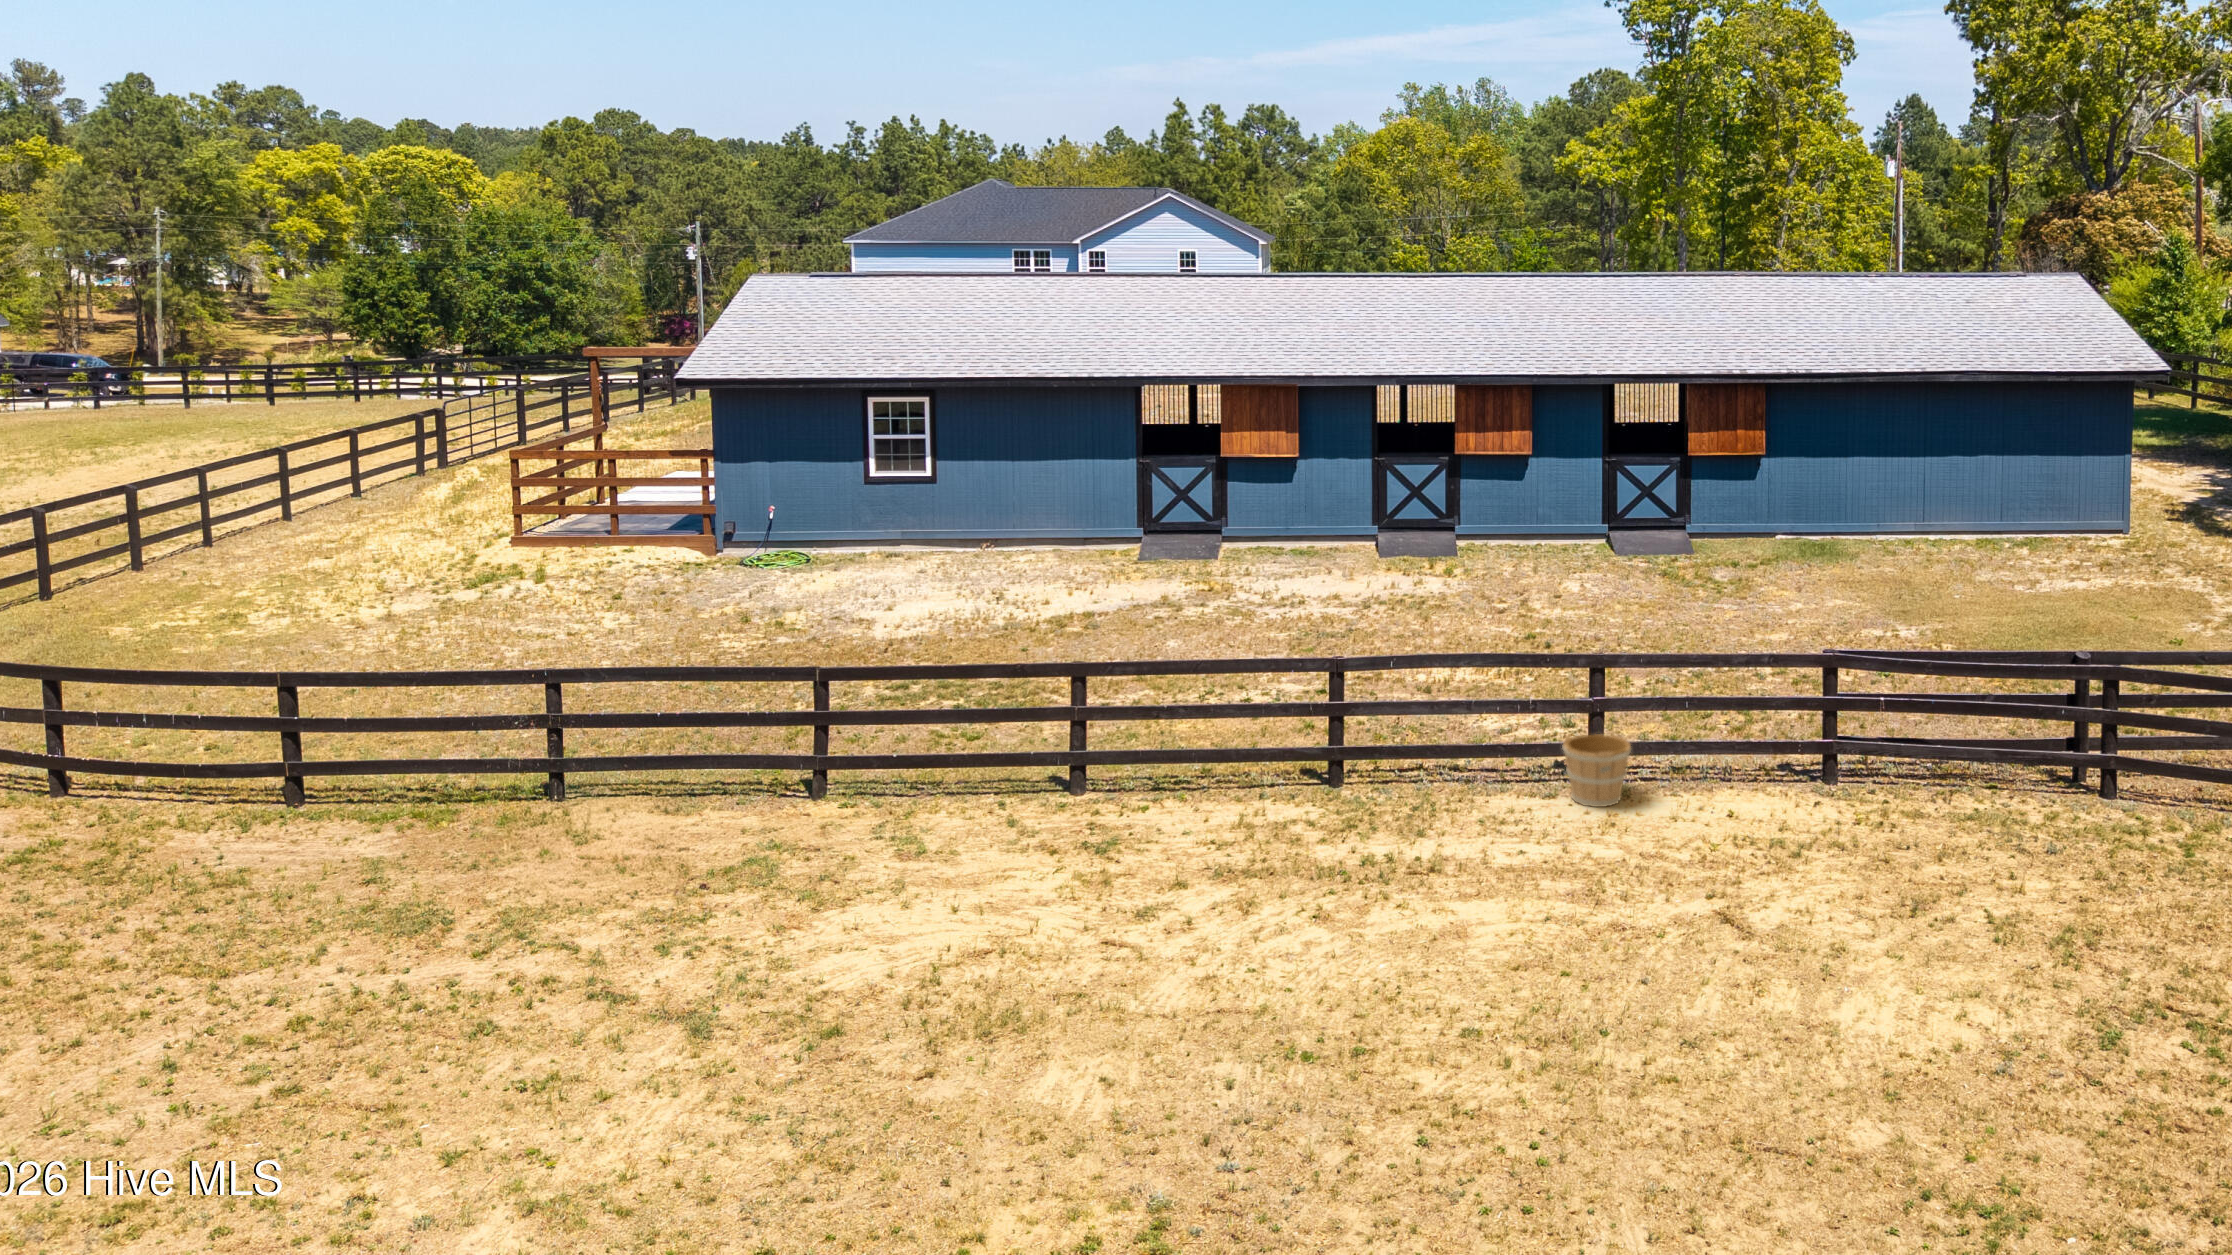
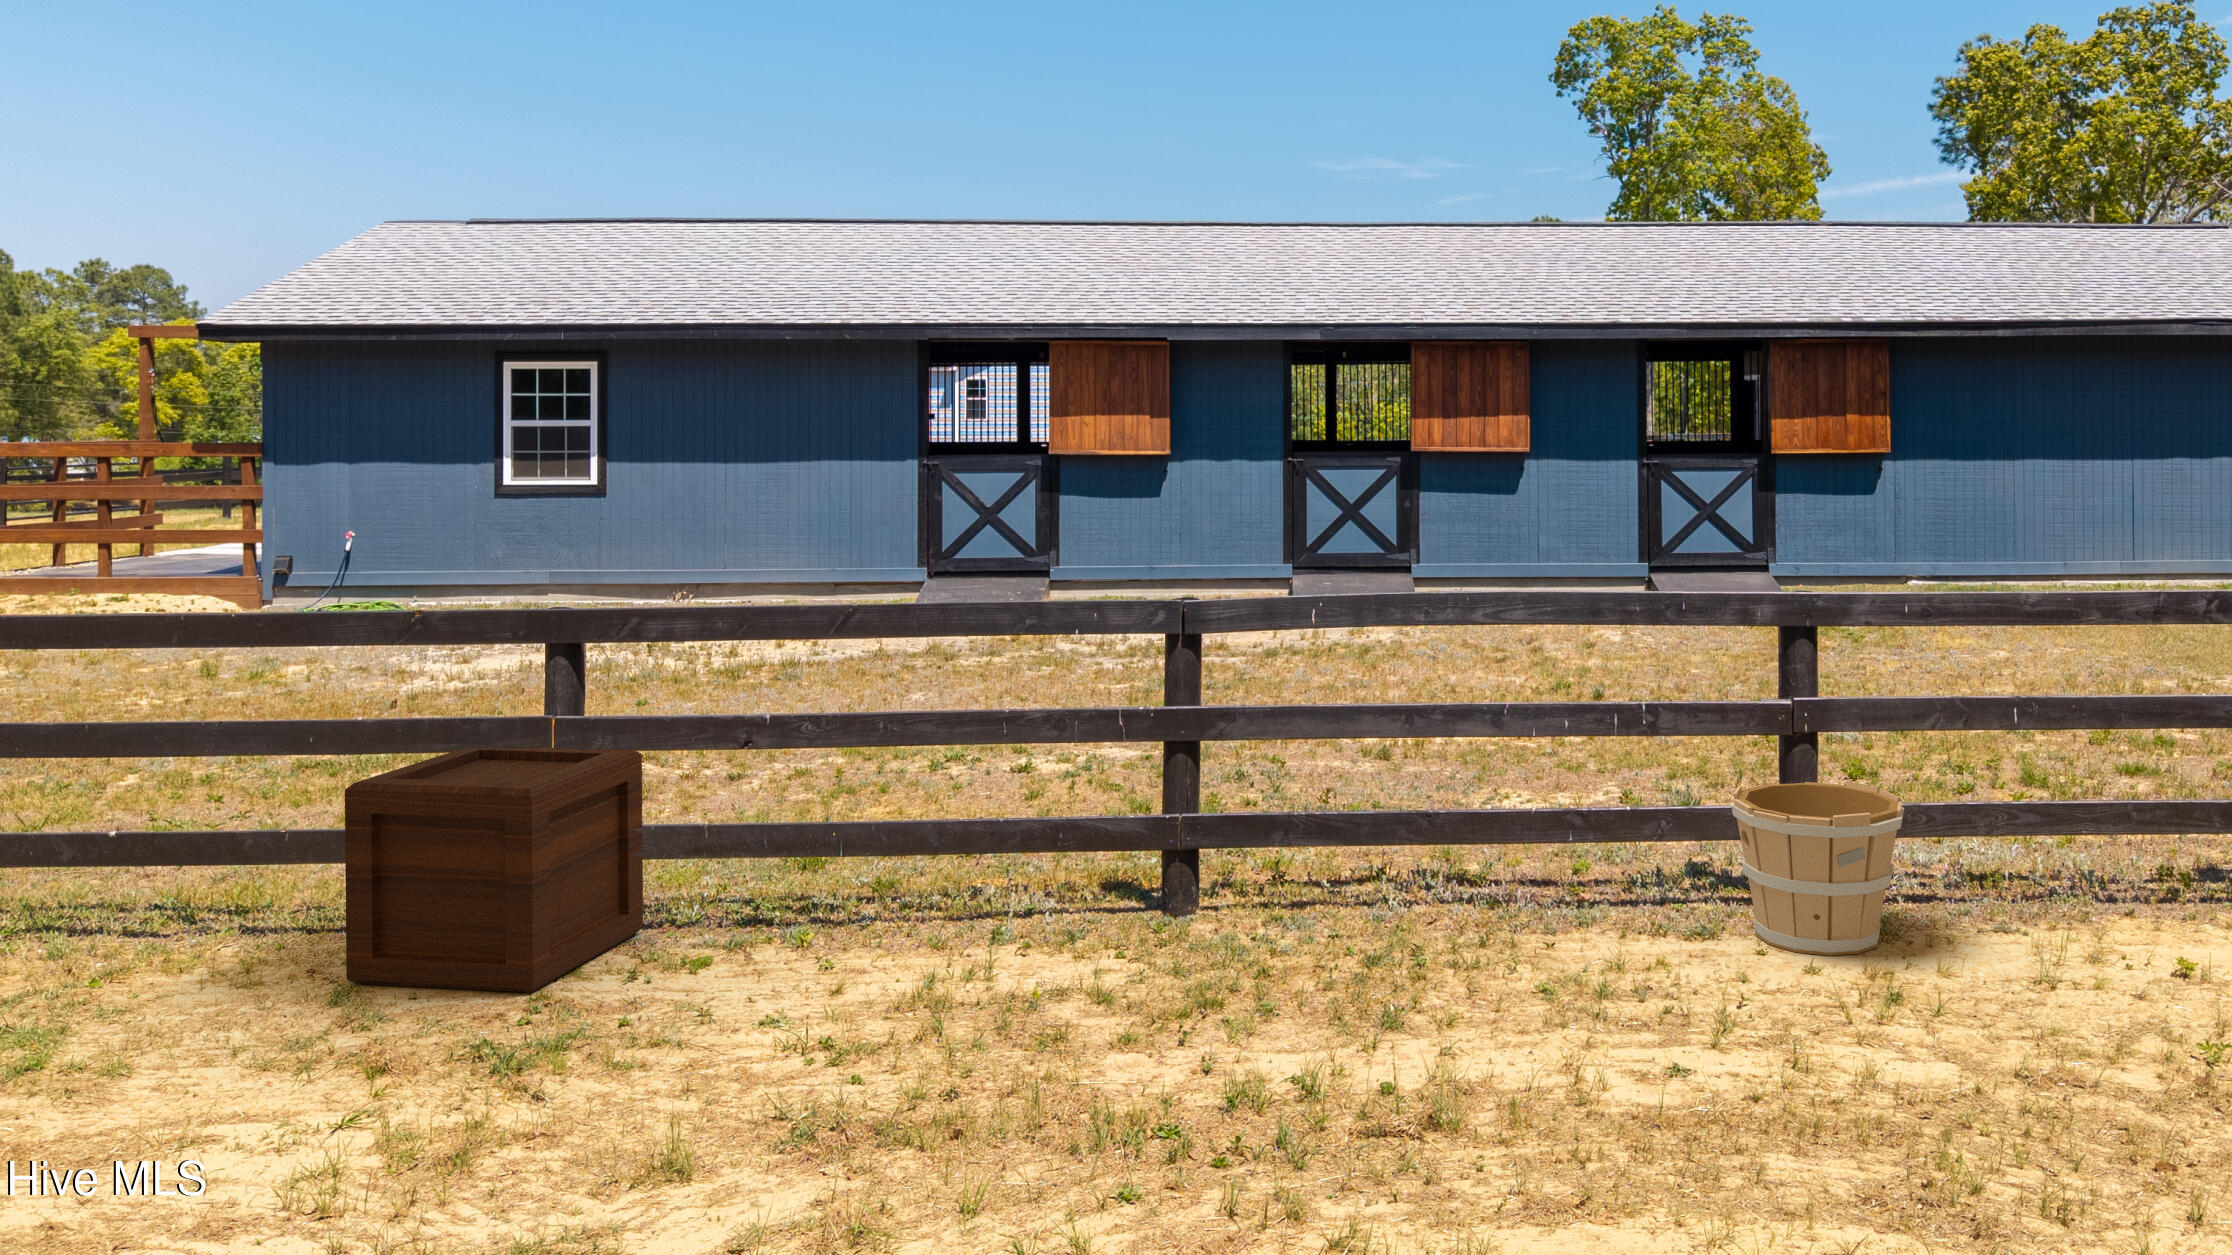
wooden crate: none [1014,719,1117,822] -> present [345,747,643,993]

